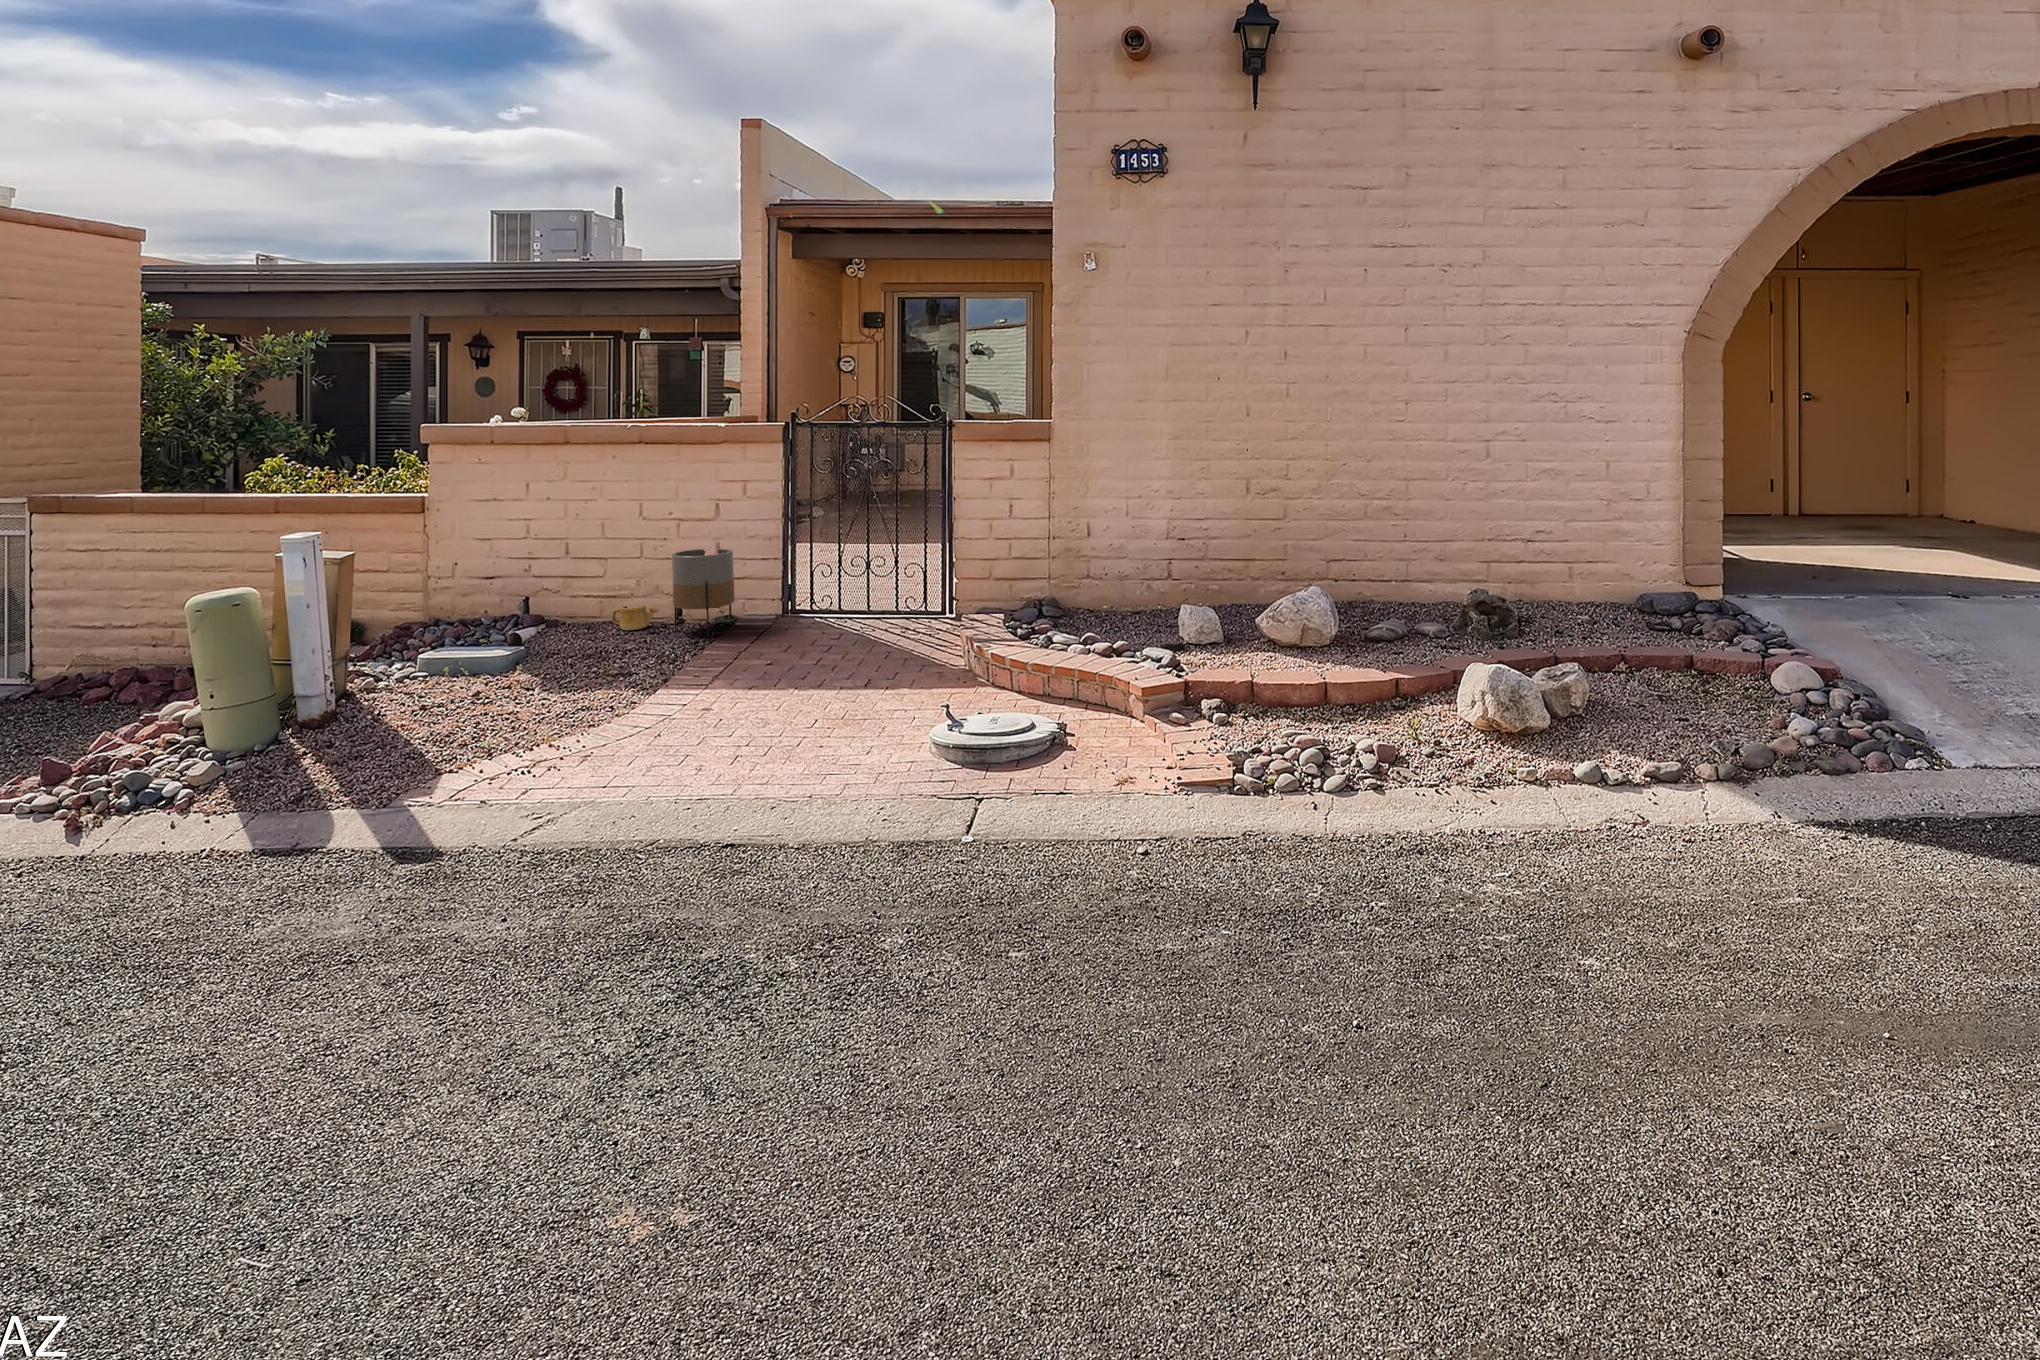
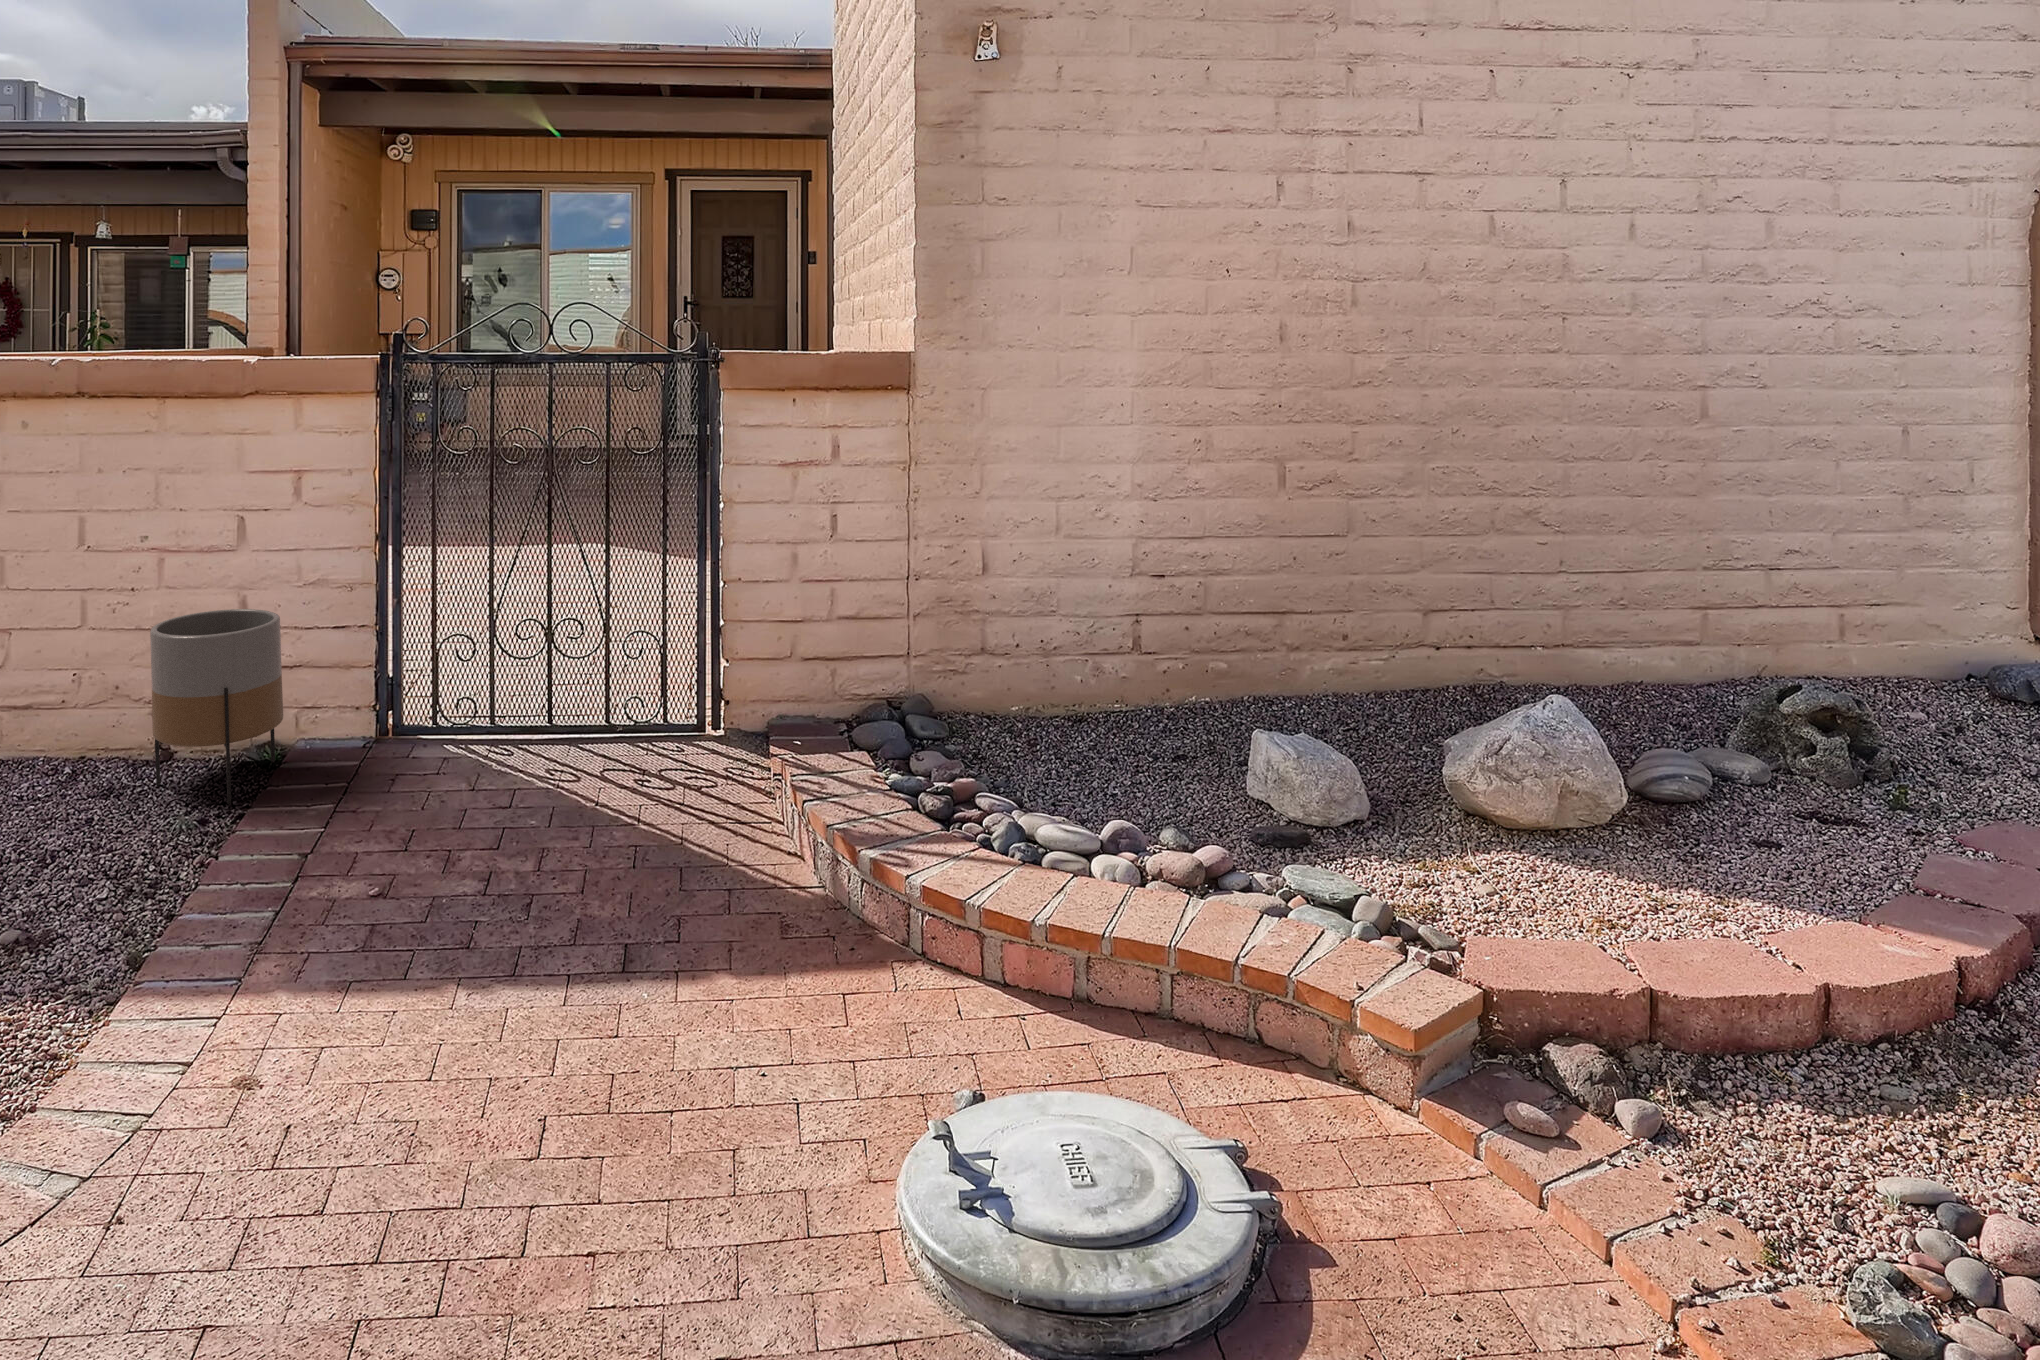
watering can: present [611,605,659,630] -> none [18,725,123,784]

